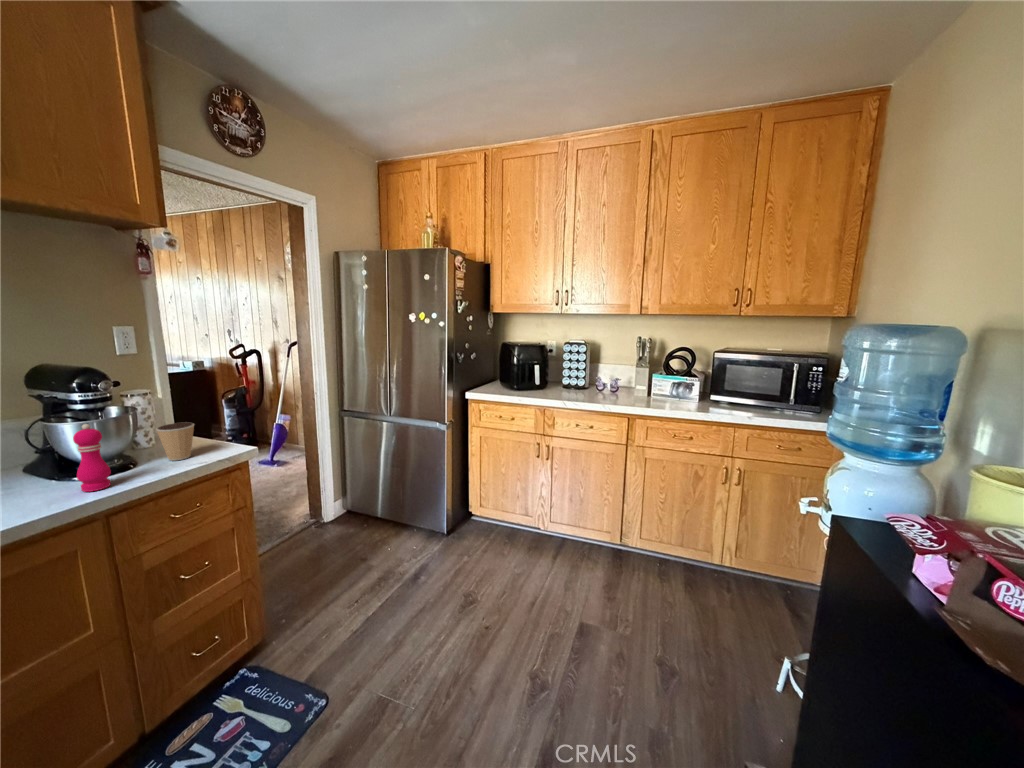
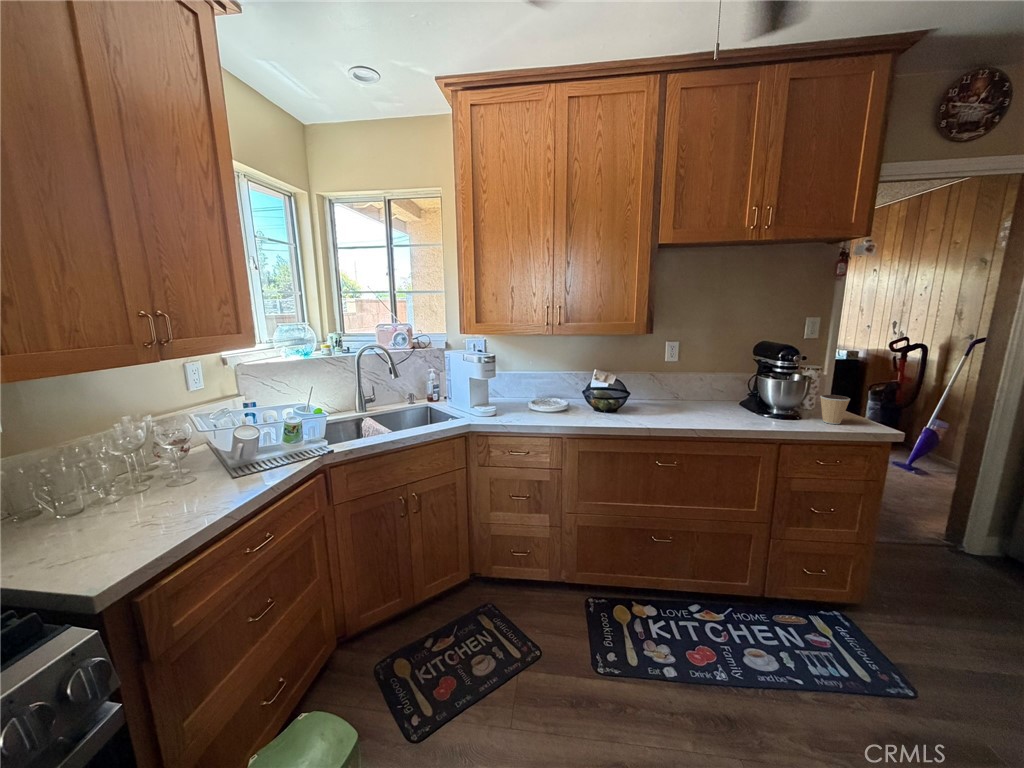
pepper mill: present [73,424,111,492] -> none [768,382,788,426]

